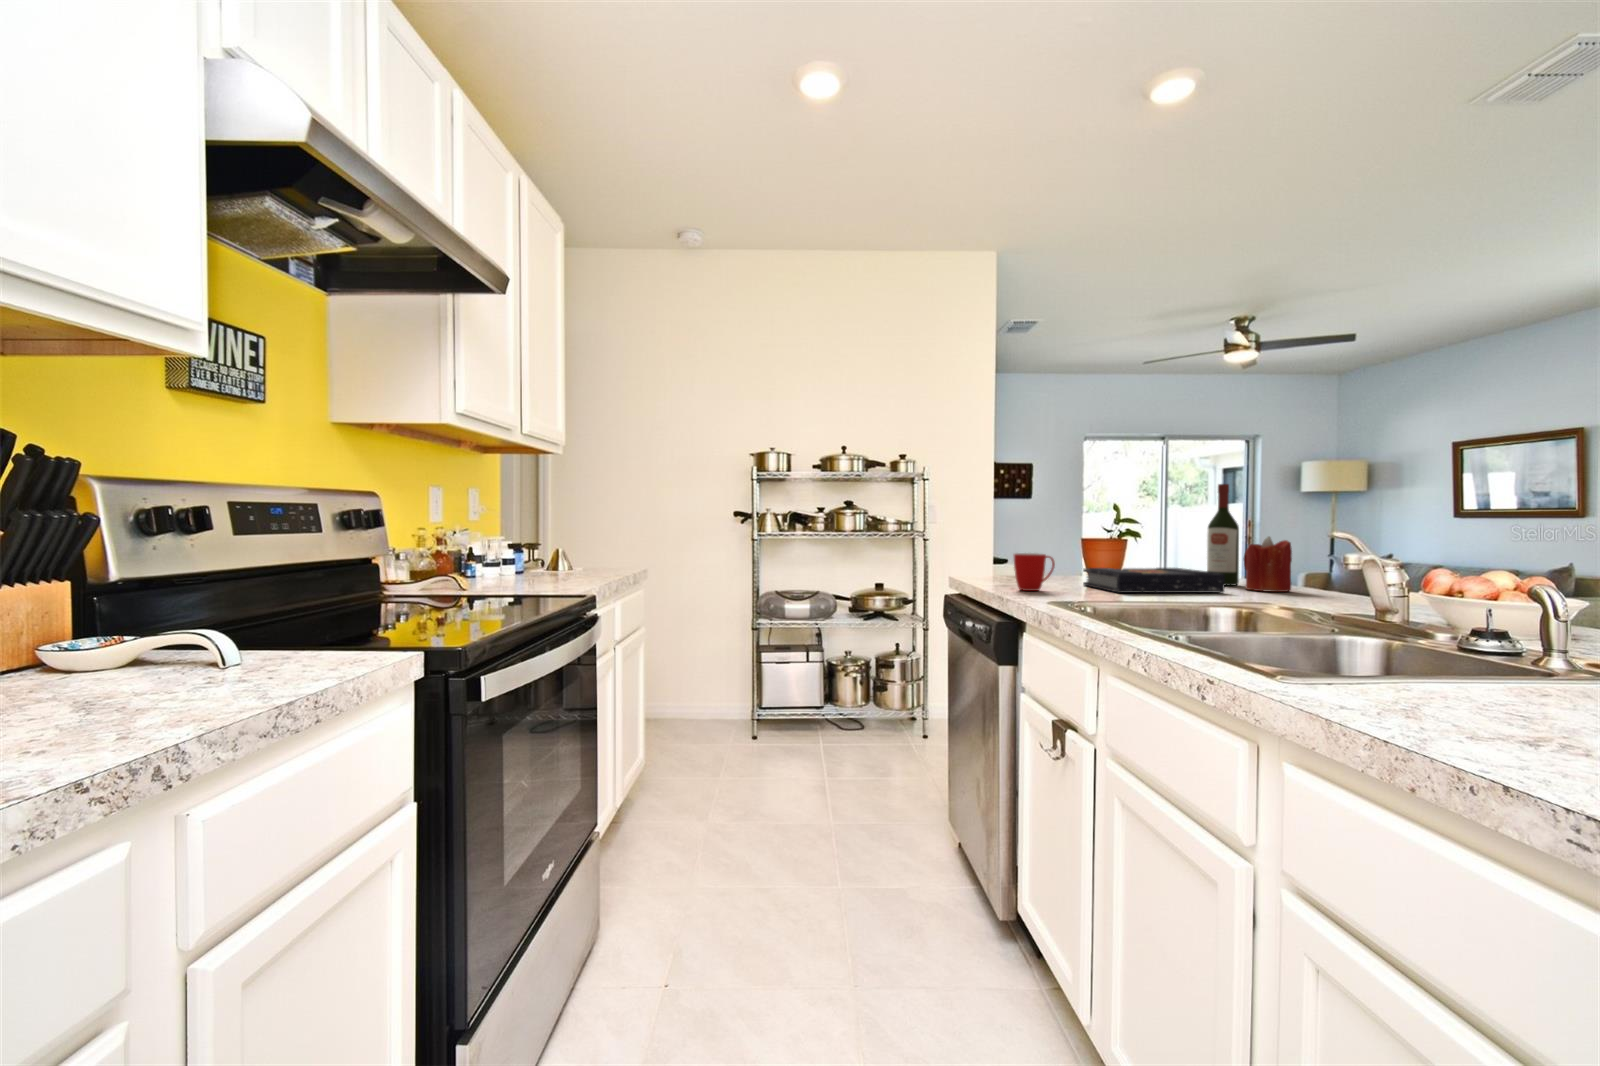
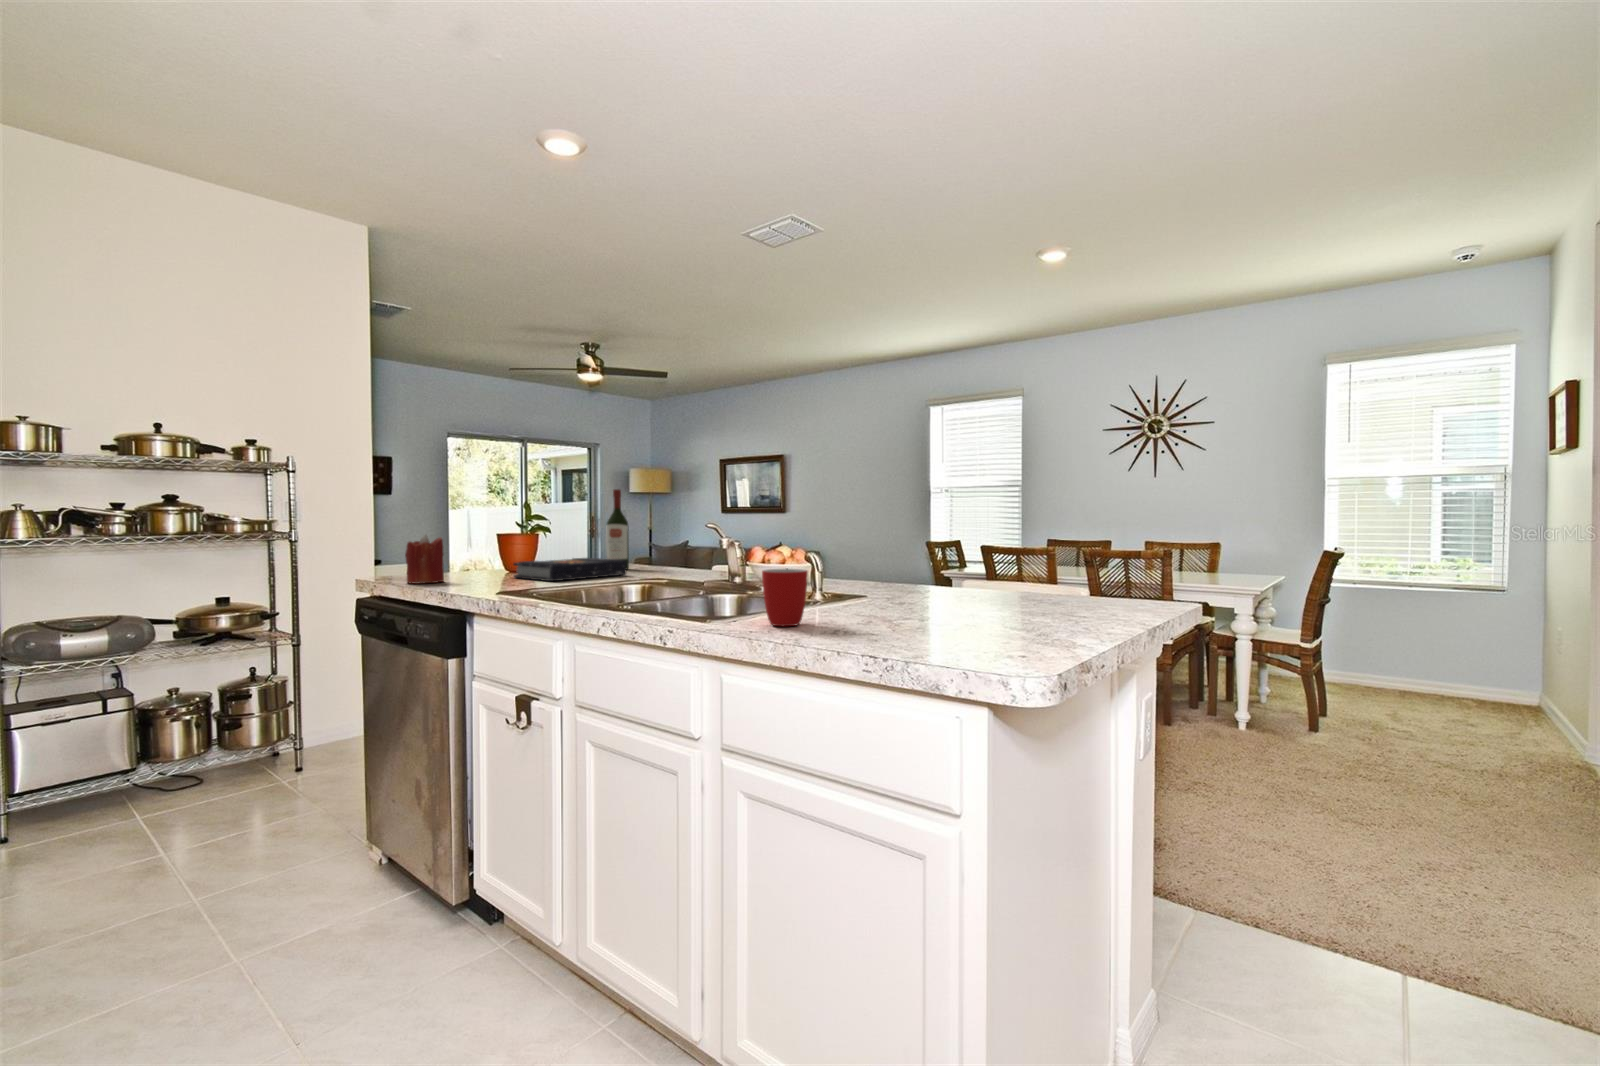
candle: present [1243,536,1292,592] -> present [405,534,444,584]
mug: present [1014,553,1055,591] -> present [762,569,808,626]

